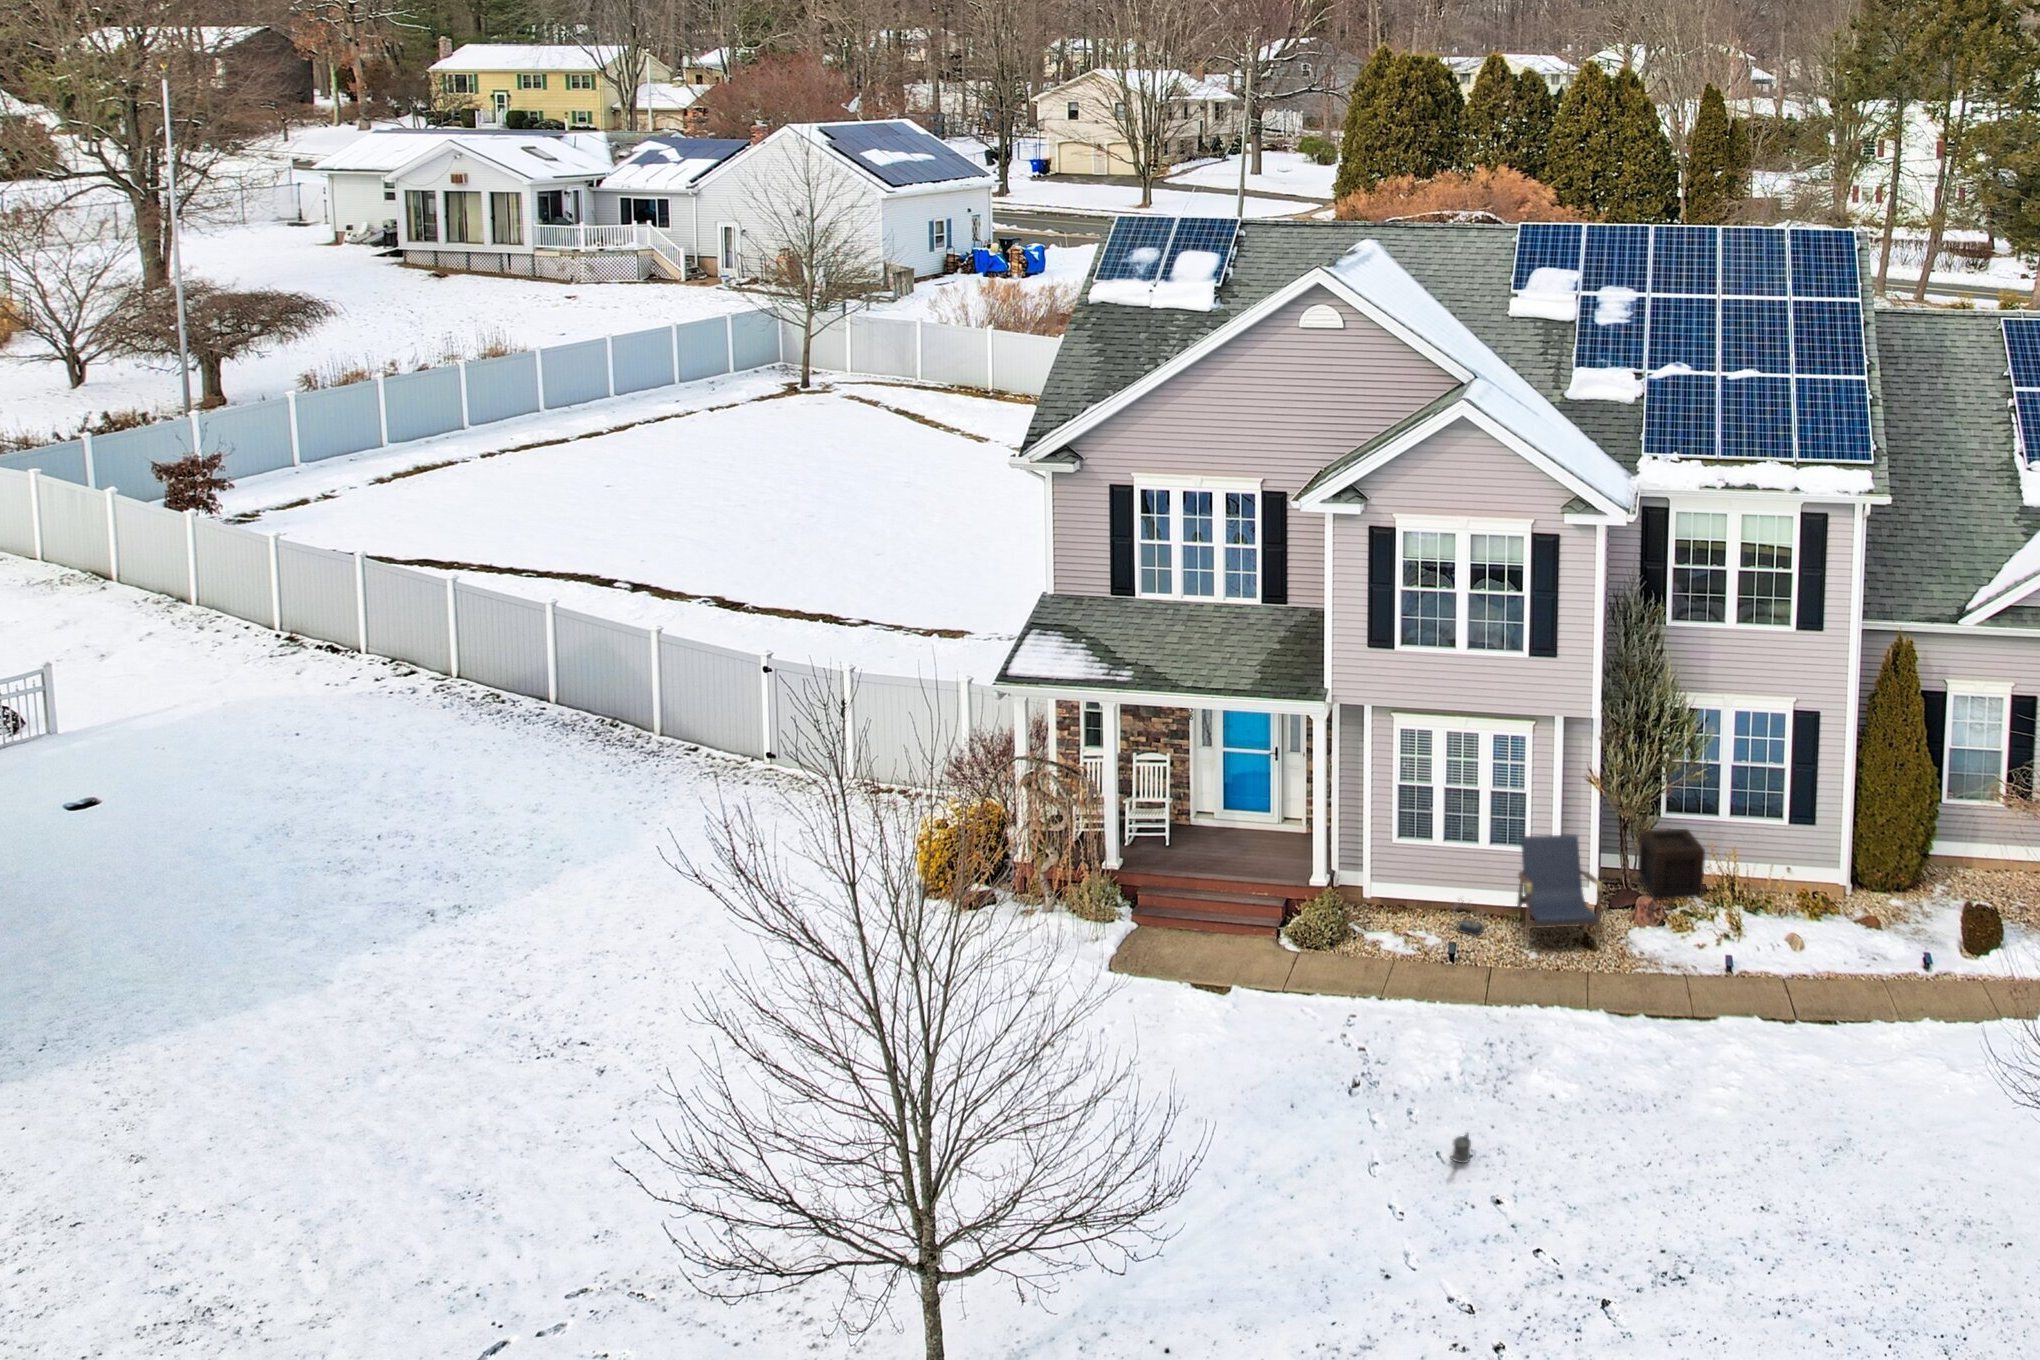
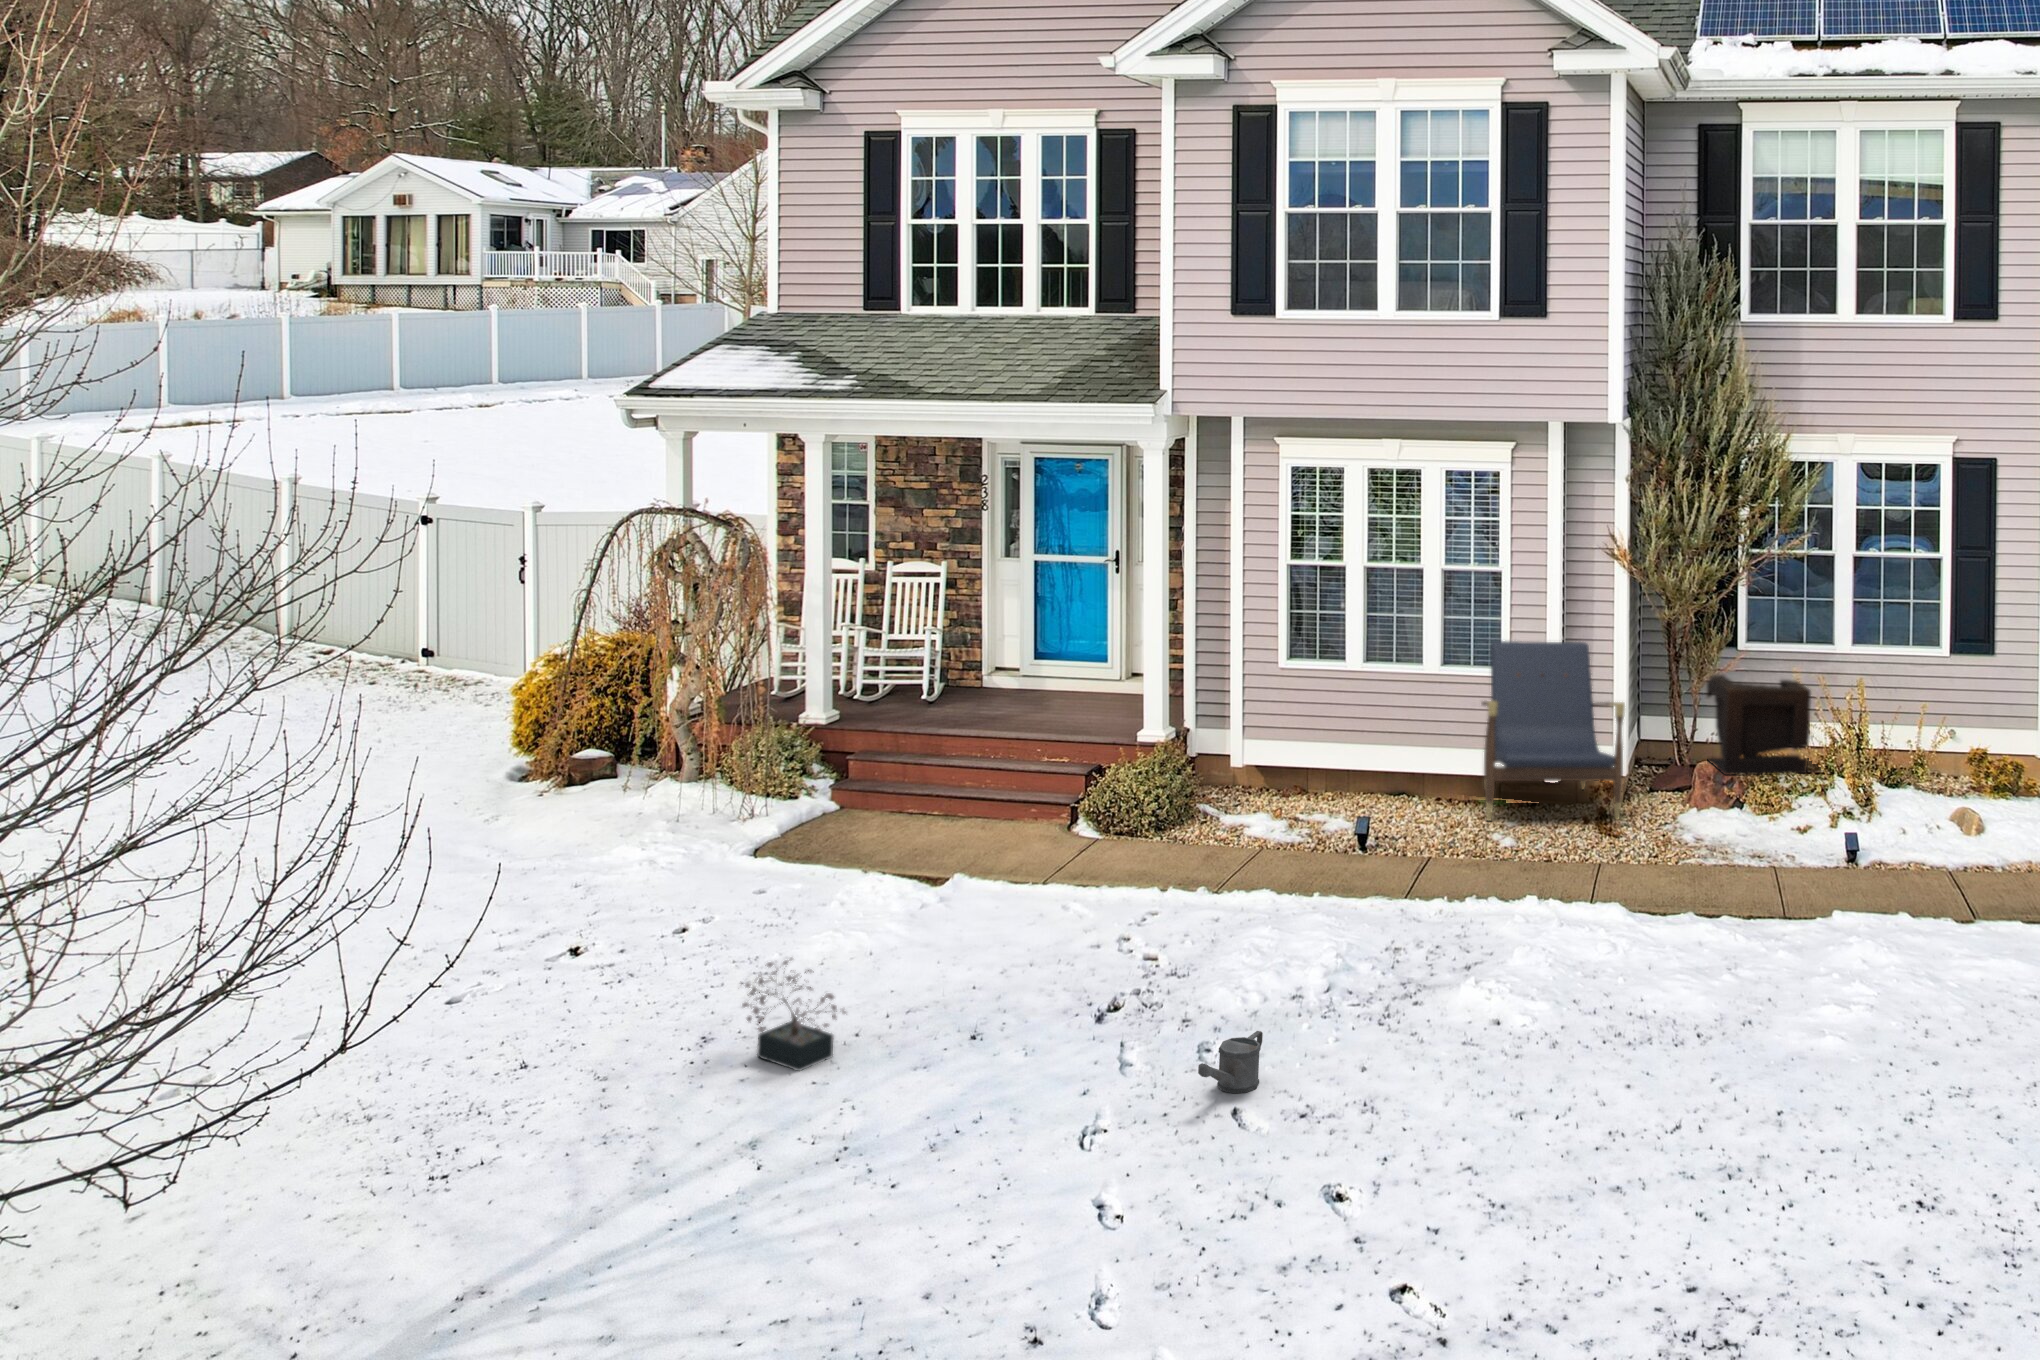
decorative plant: present [1453,901,1488,937] -> present [742,958,846,1071]

